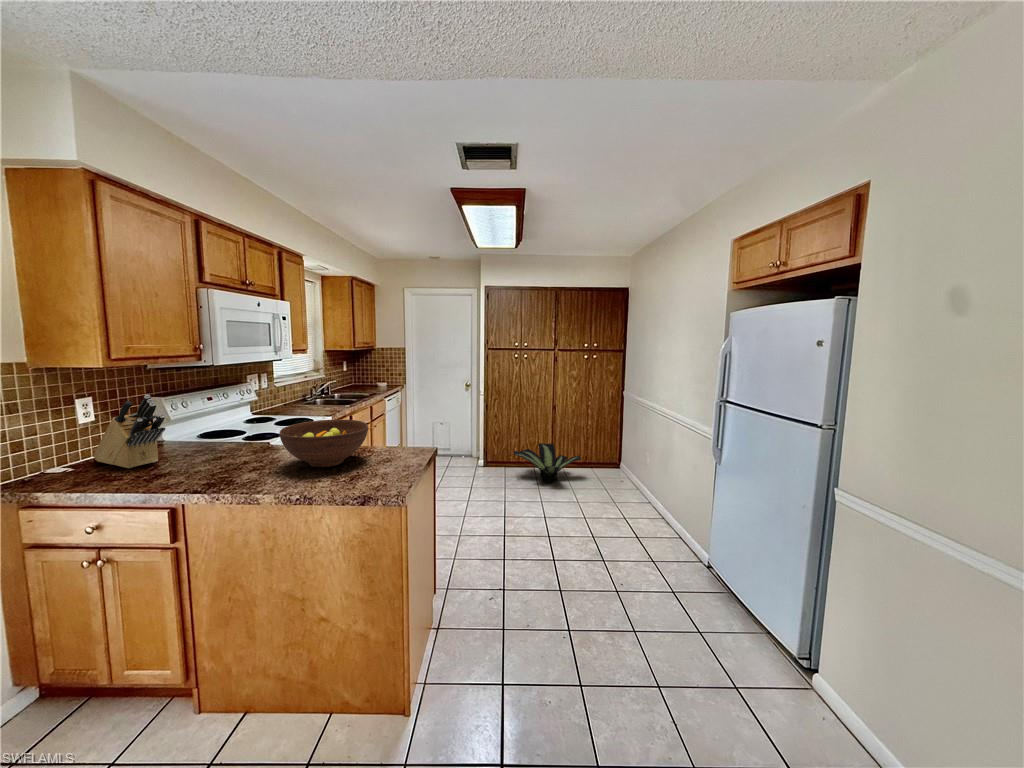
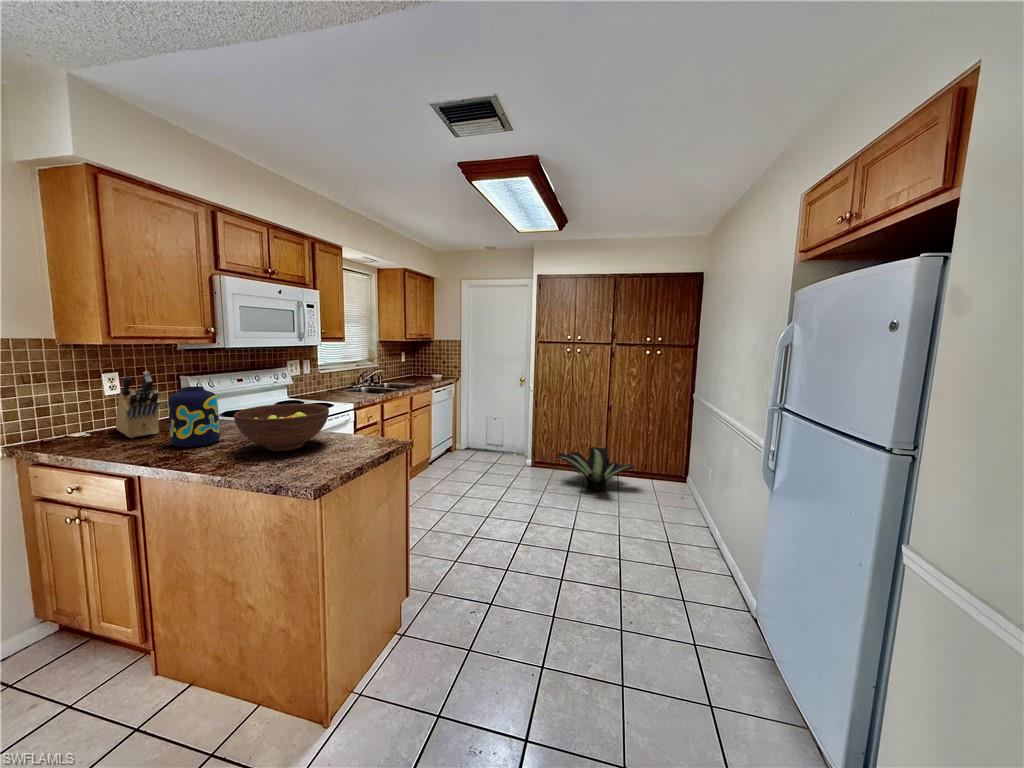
vase: none [193,408,246,472] -> present [168,386,220,447]

